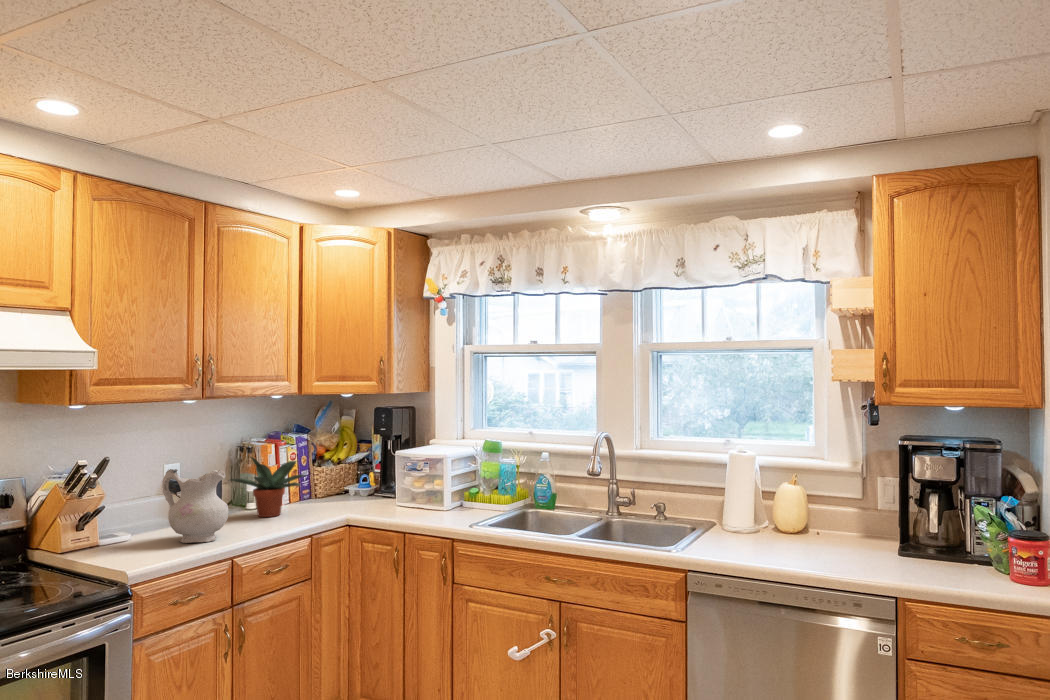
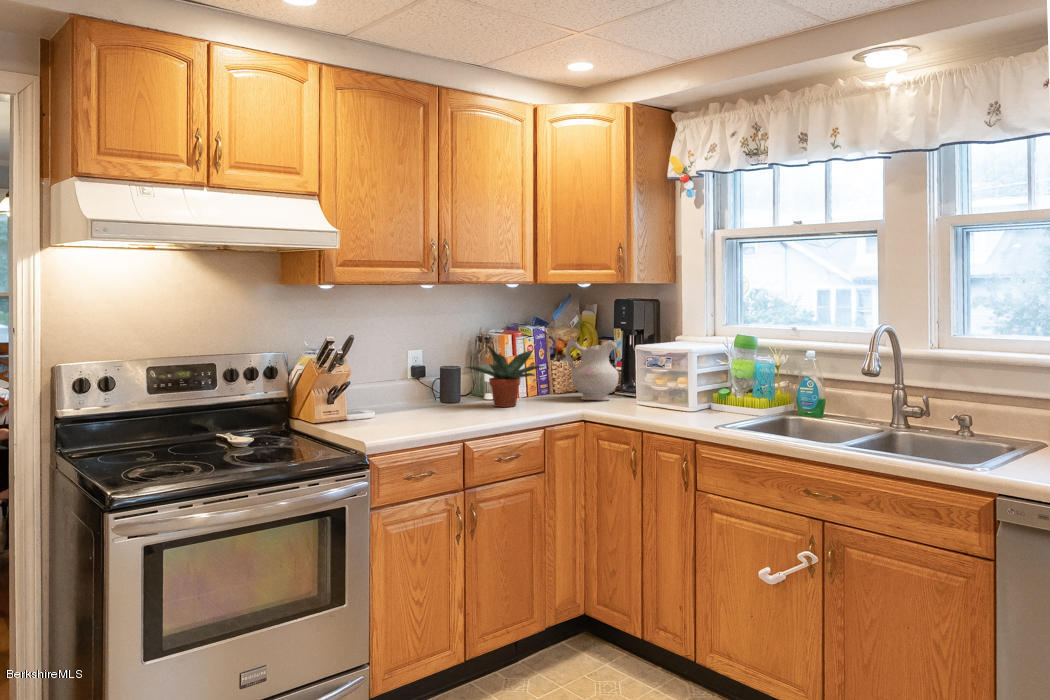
ceramic pitcher: present [162,469,228,543] -> present [565,339,619,400]

